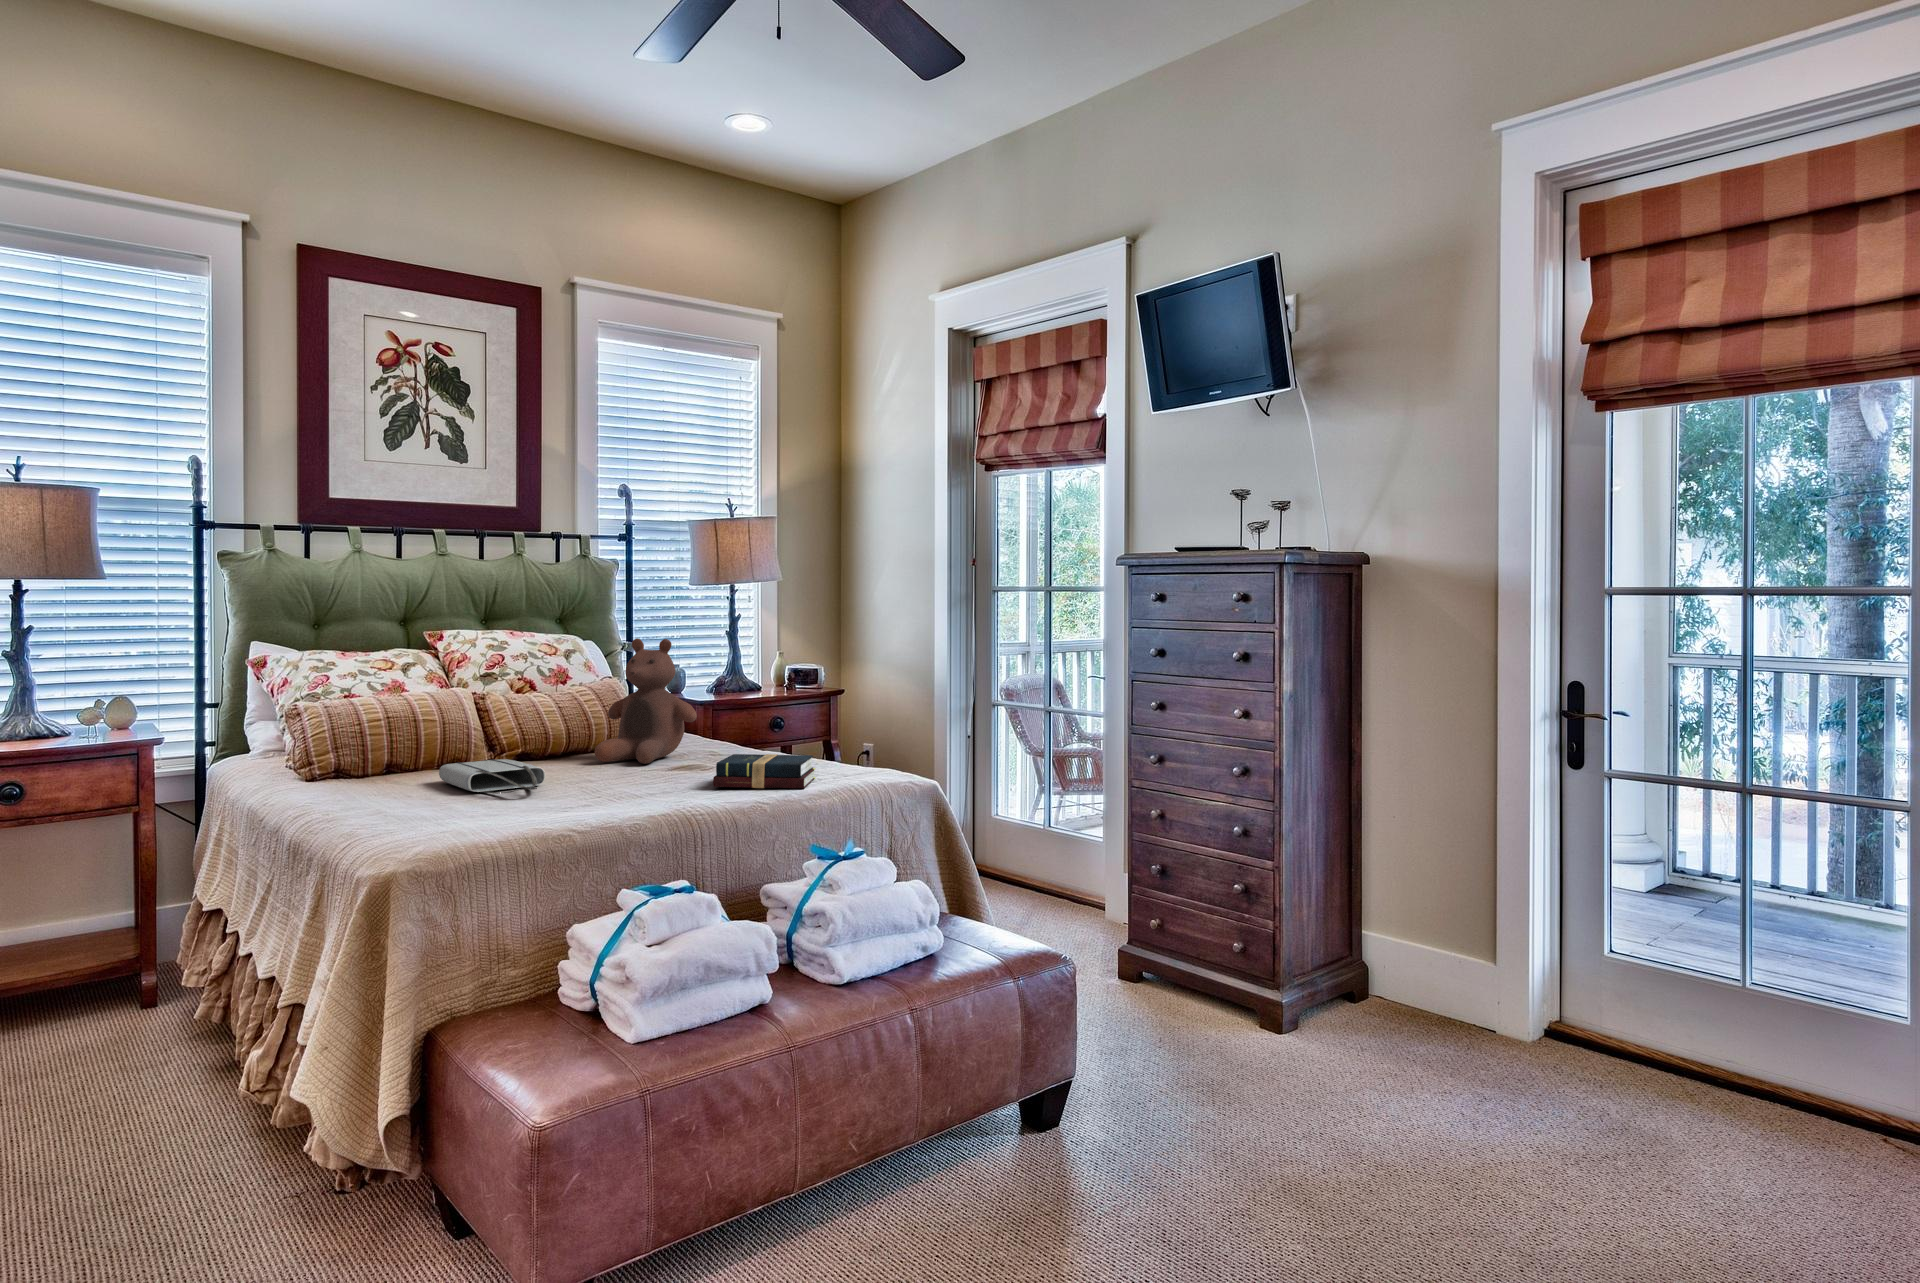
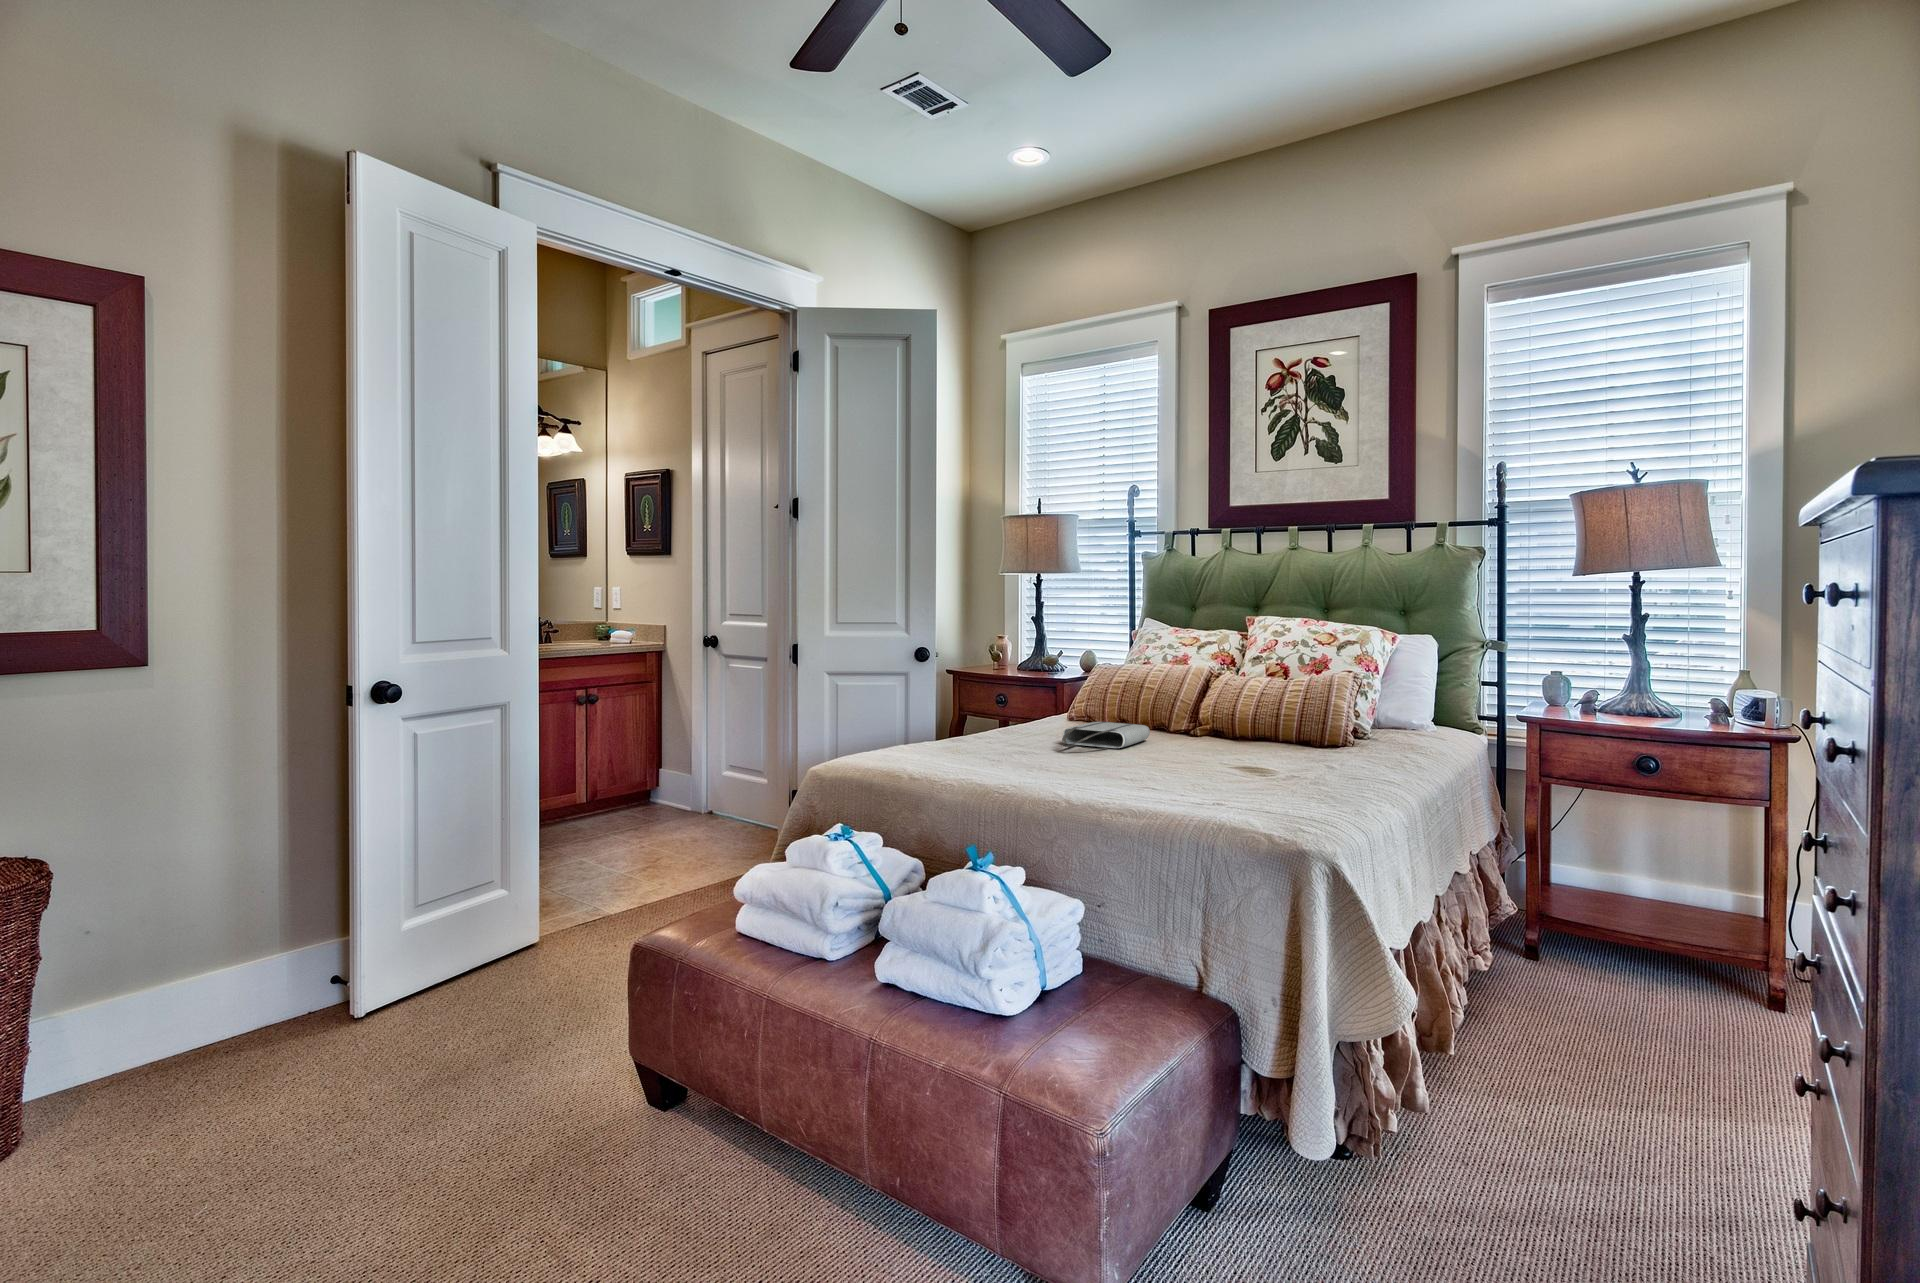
stuffed bear: present [595,639,697,764] -> none [1237,626,1332,752]
hardback book: present [713,754,815,788] -> none [1178,748,1300,792]

